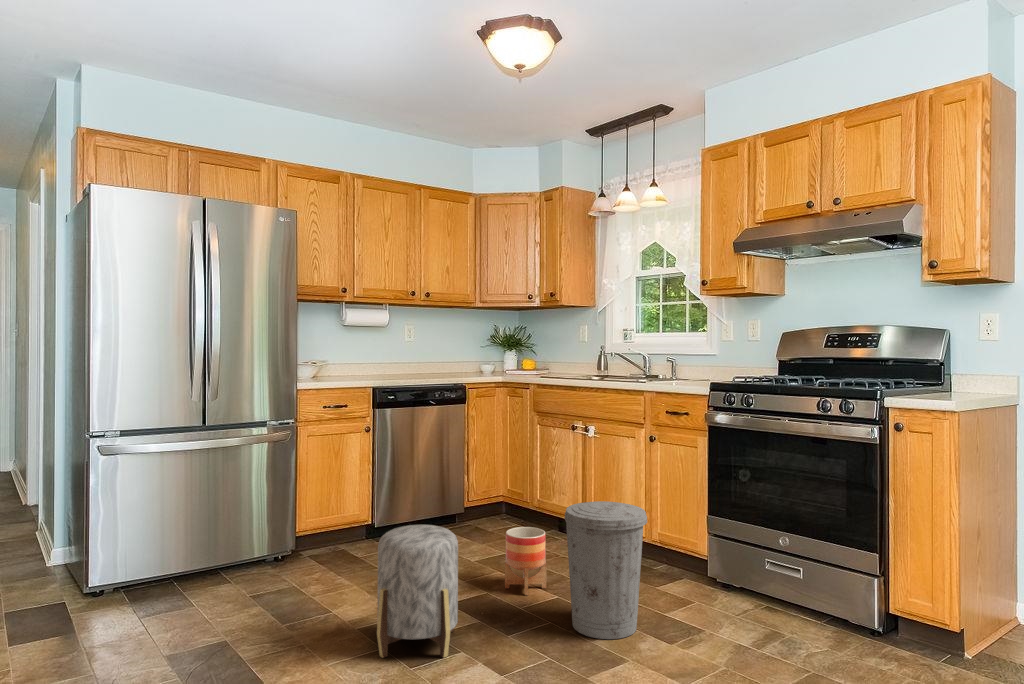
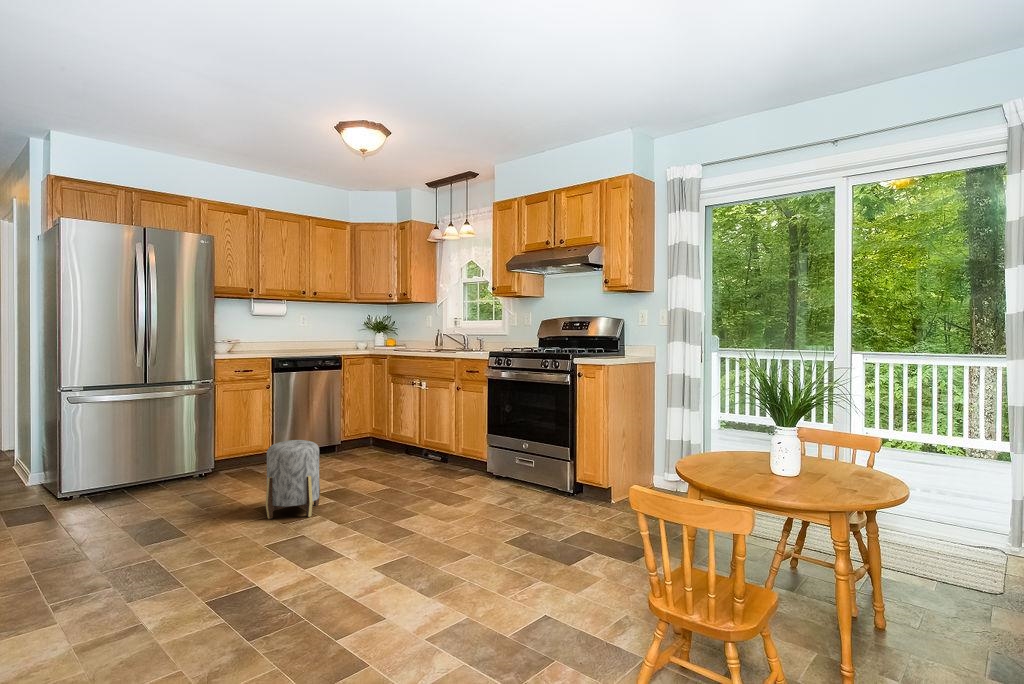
trash can: present [565,501,647,639] -> none [389,425,440,504]
planter: present [505,527,546,595] -> none [358,445,385,487]

